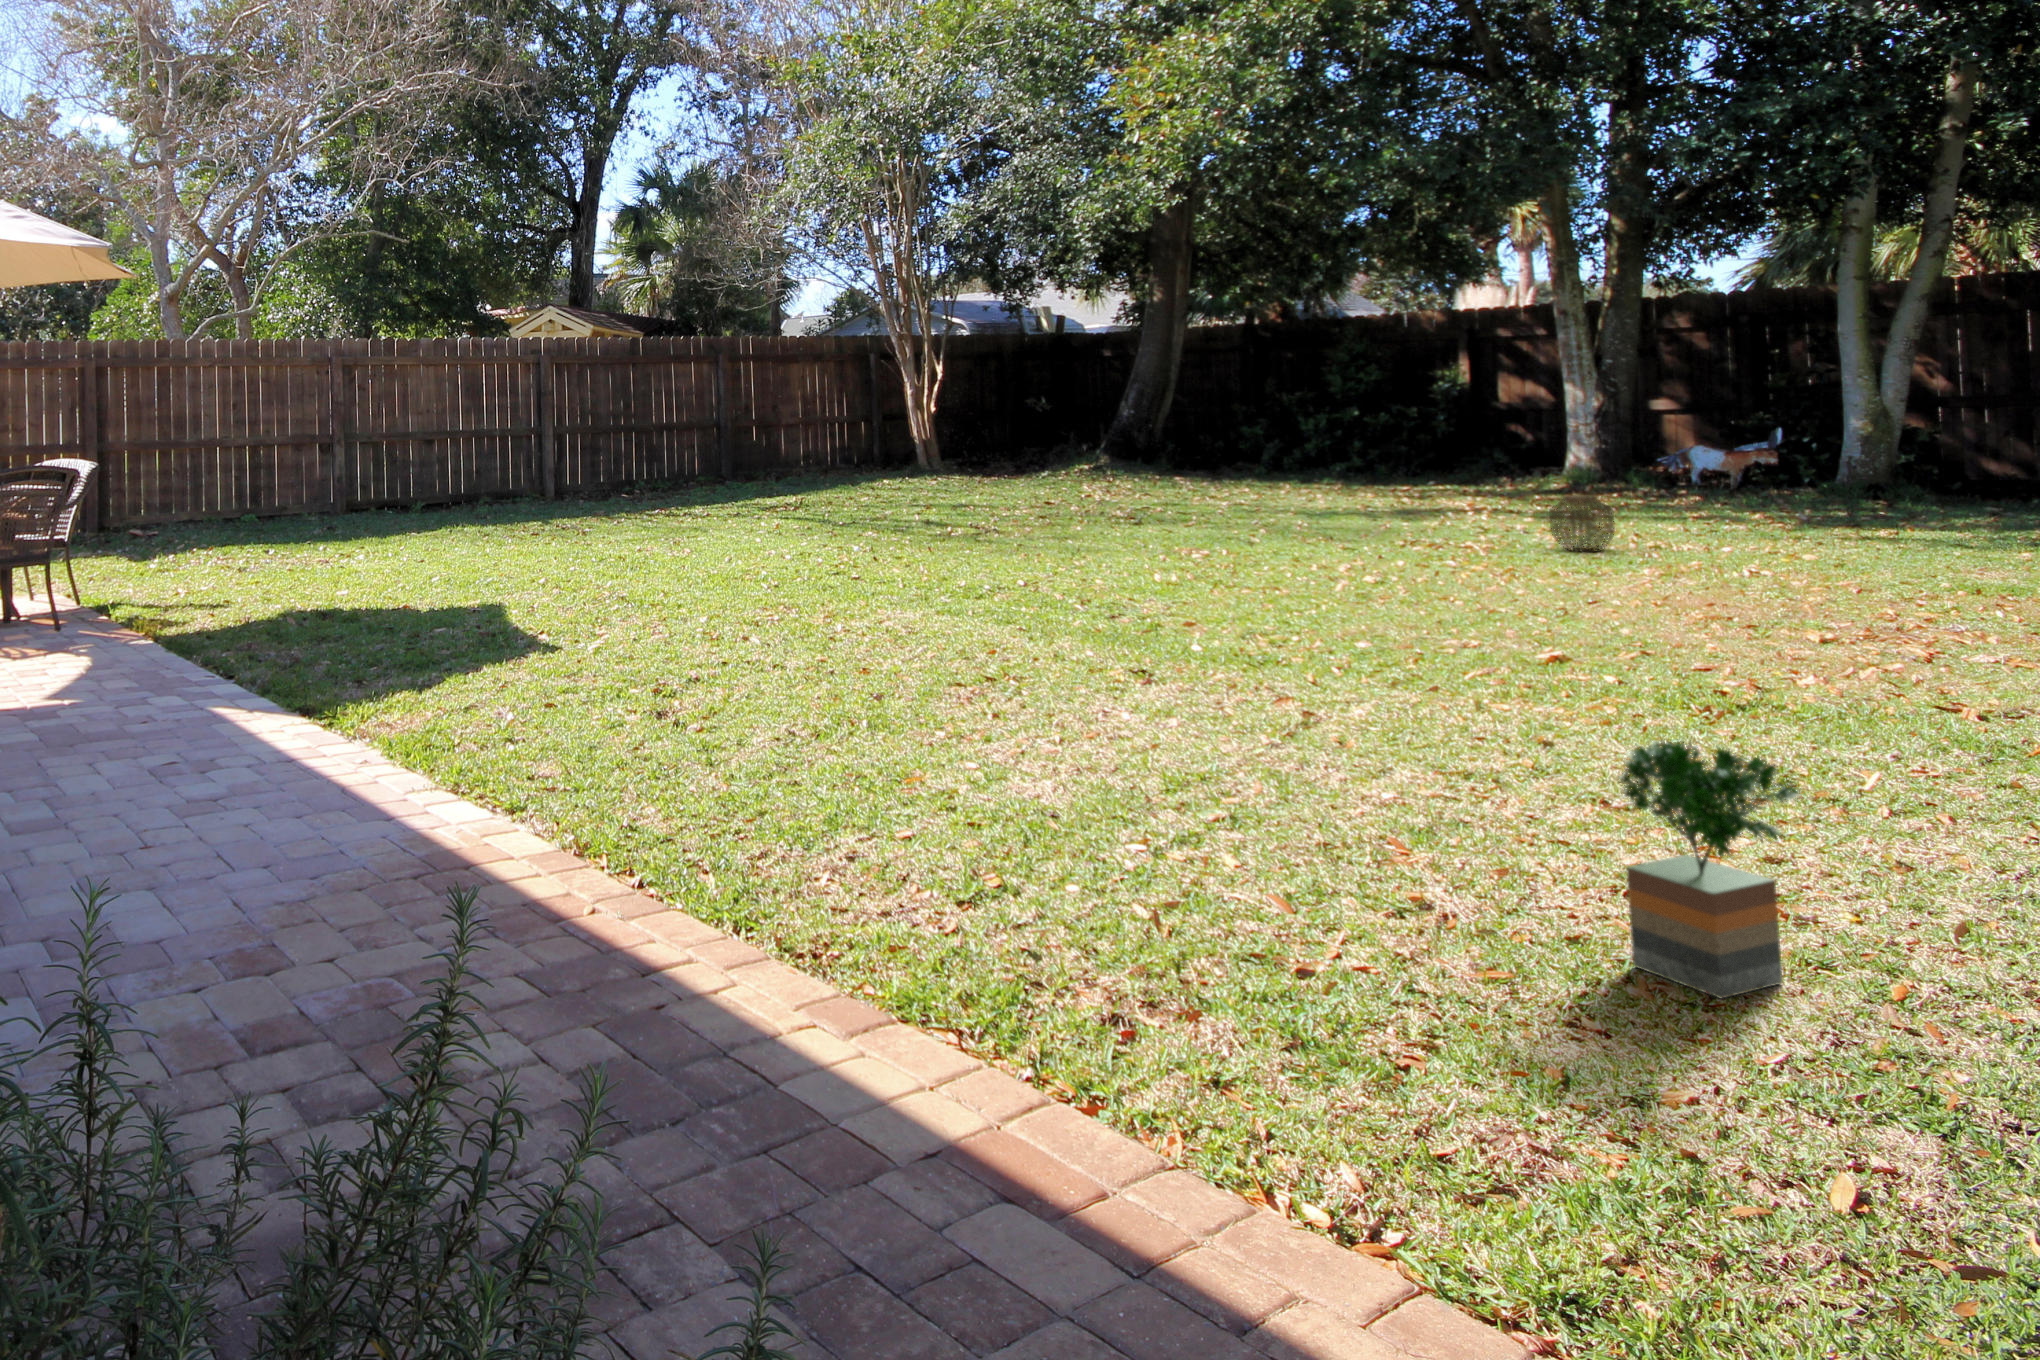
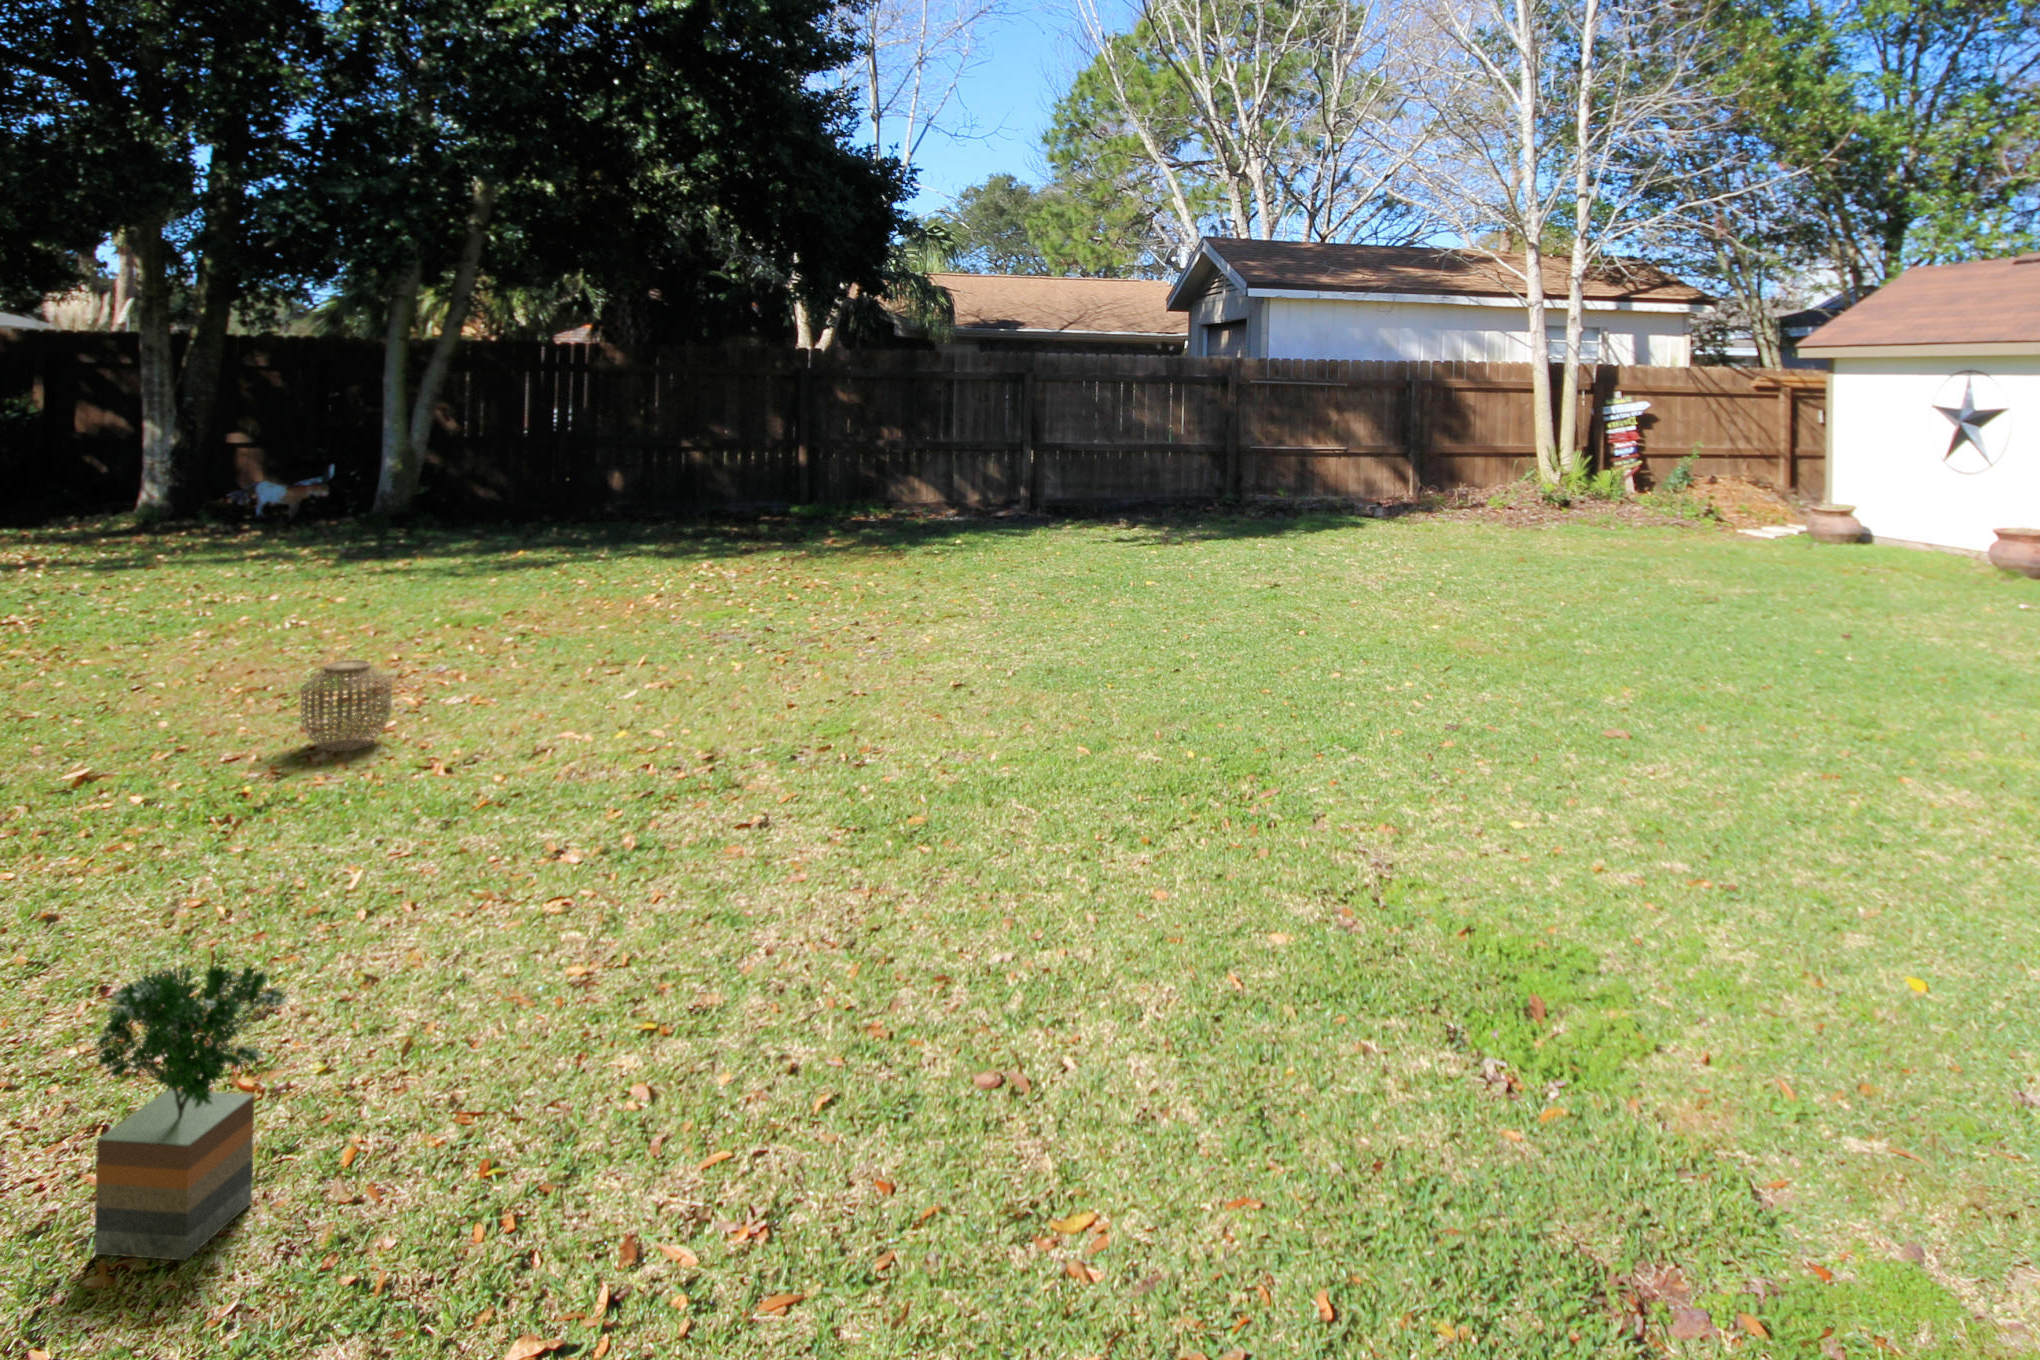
woven basket: present [1549,495,1614,552] -> present [301,660,392,751]

